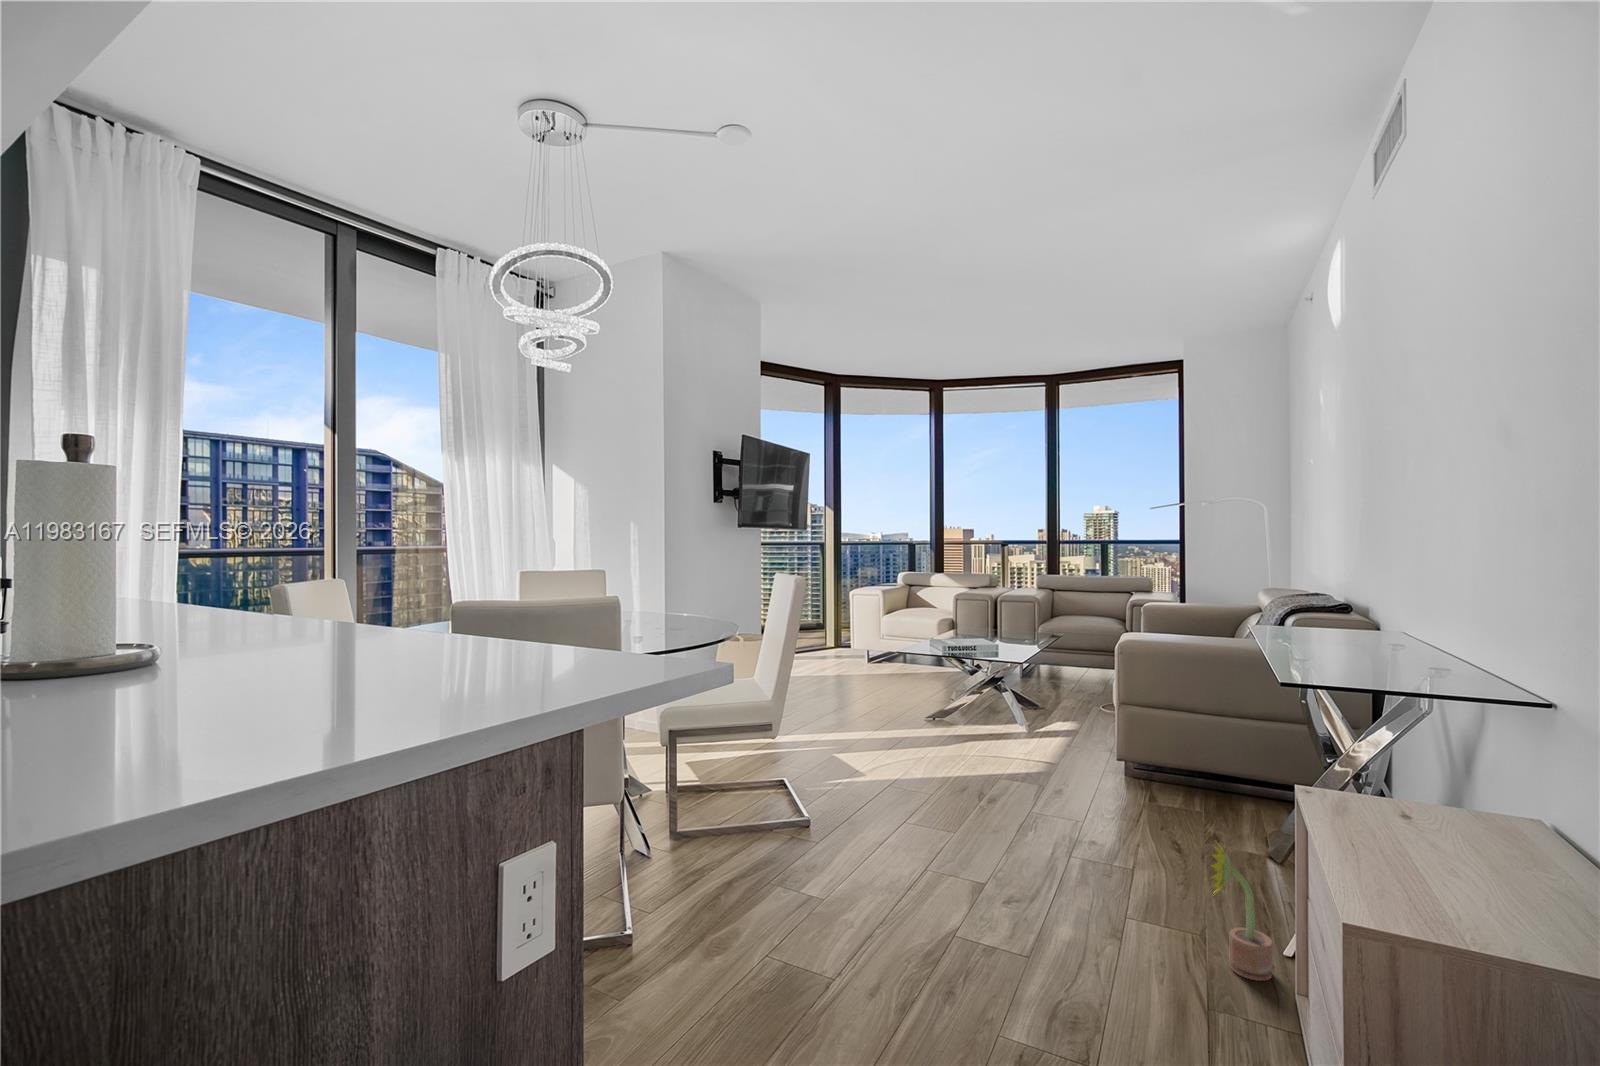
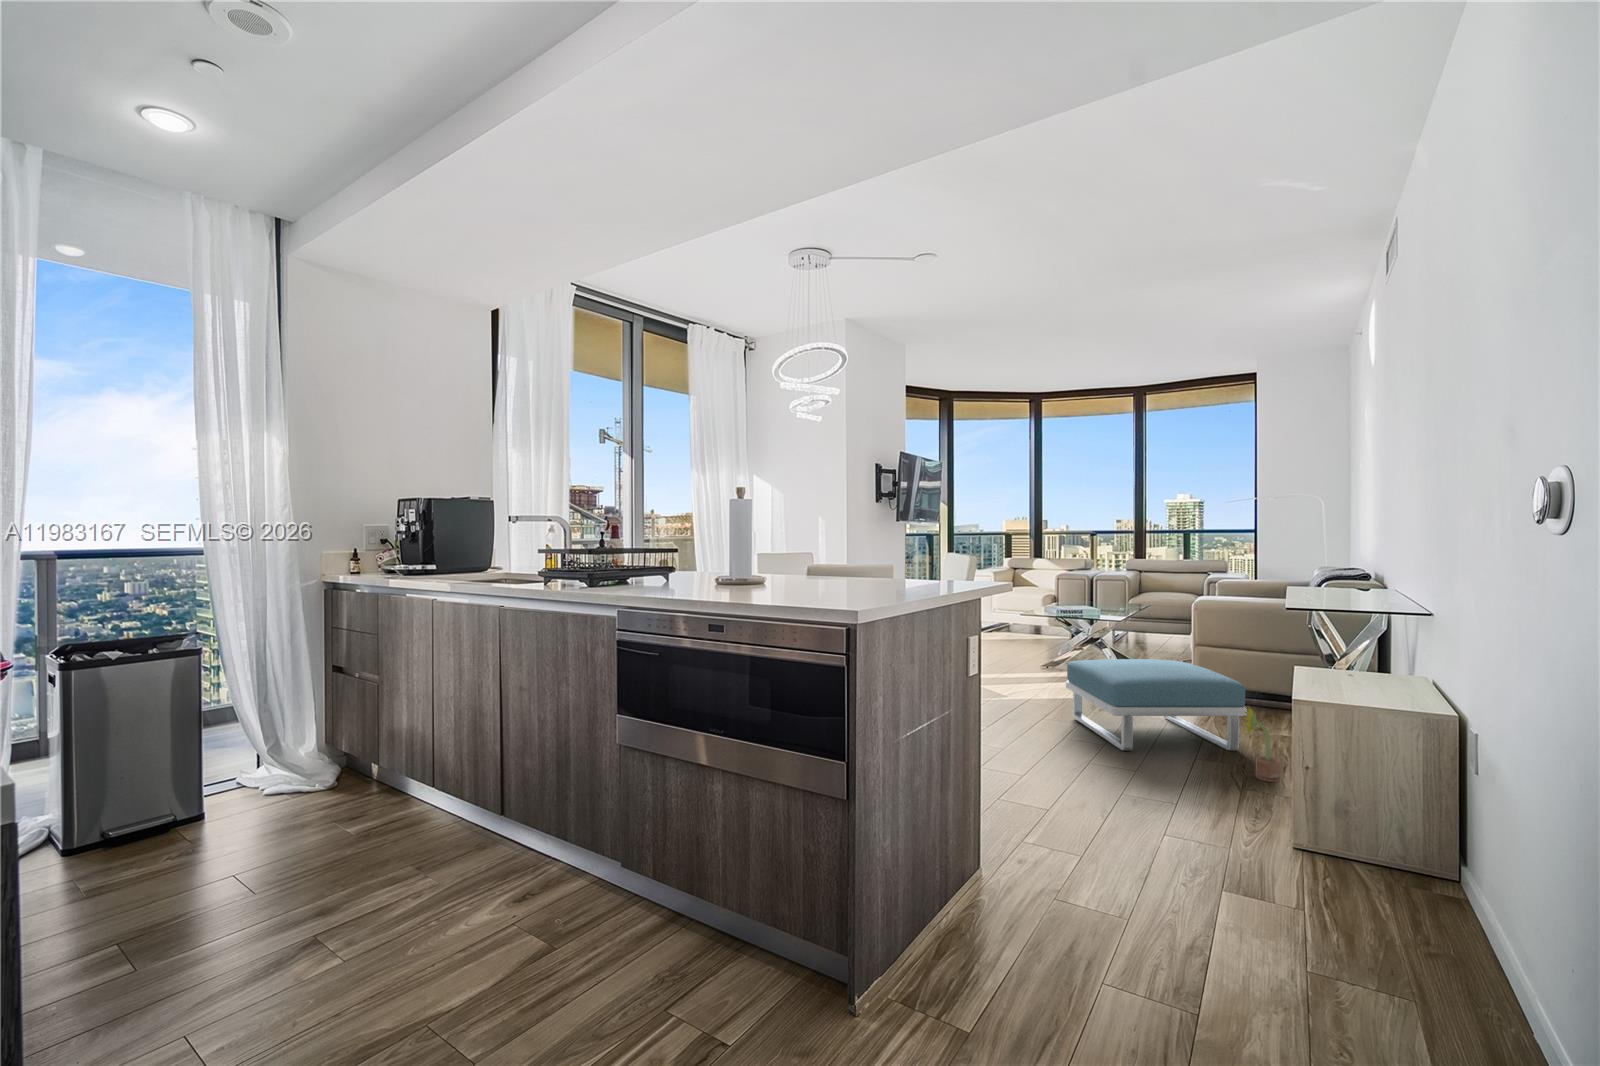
footstool: none [936,732,1205,899] -> present [1066,659,1247,751]

